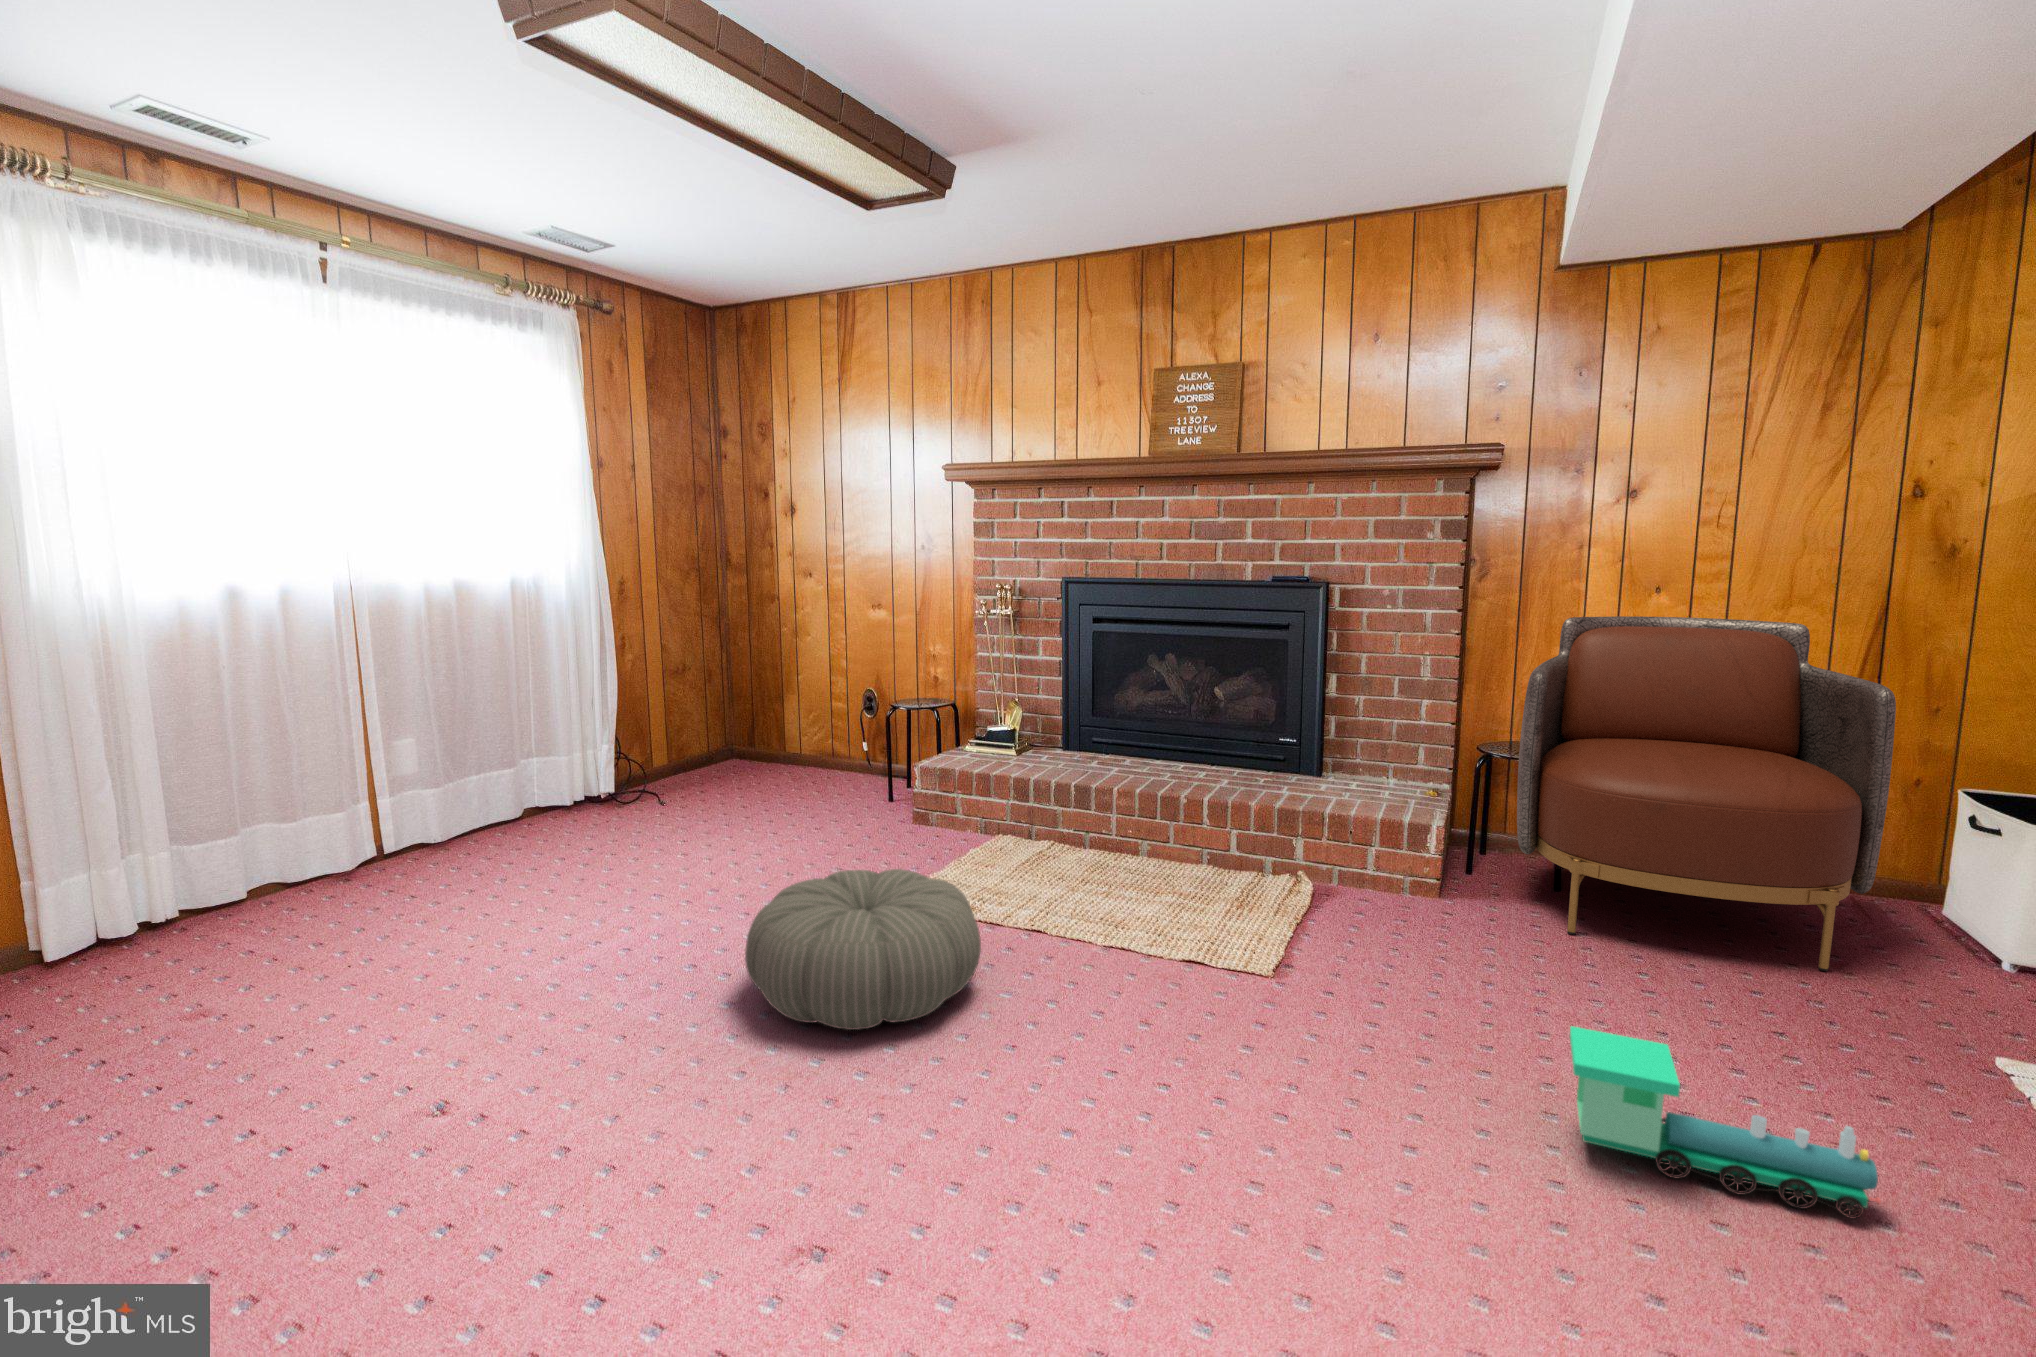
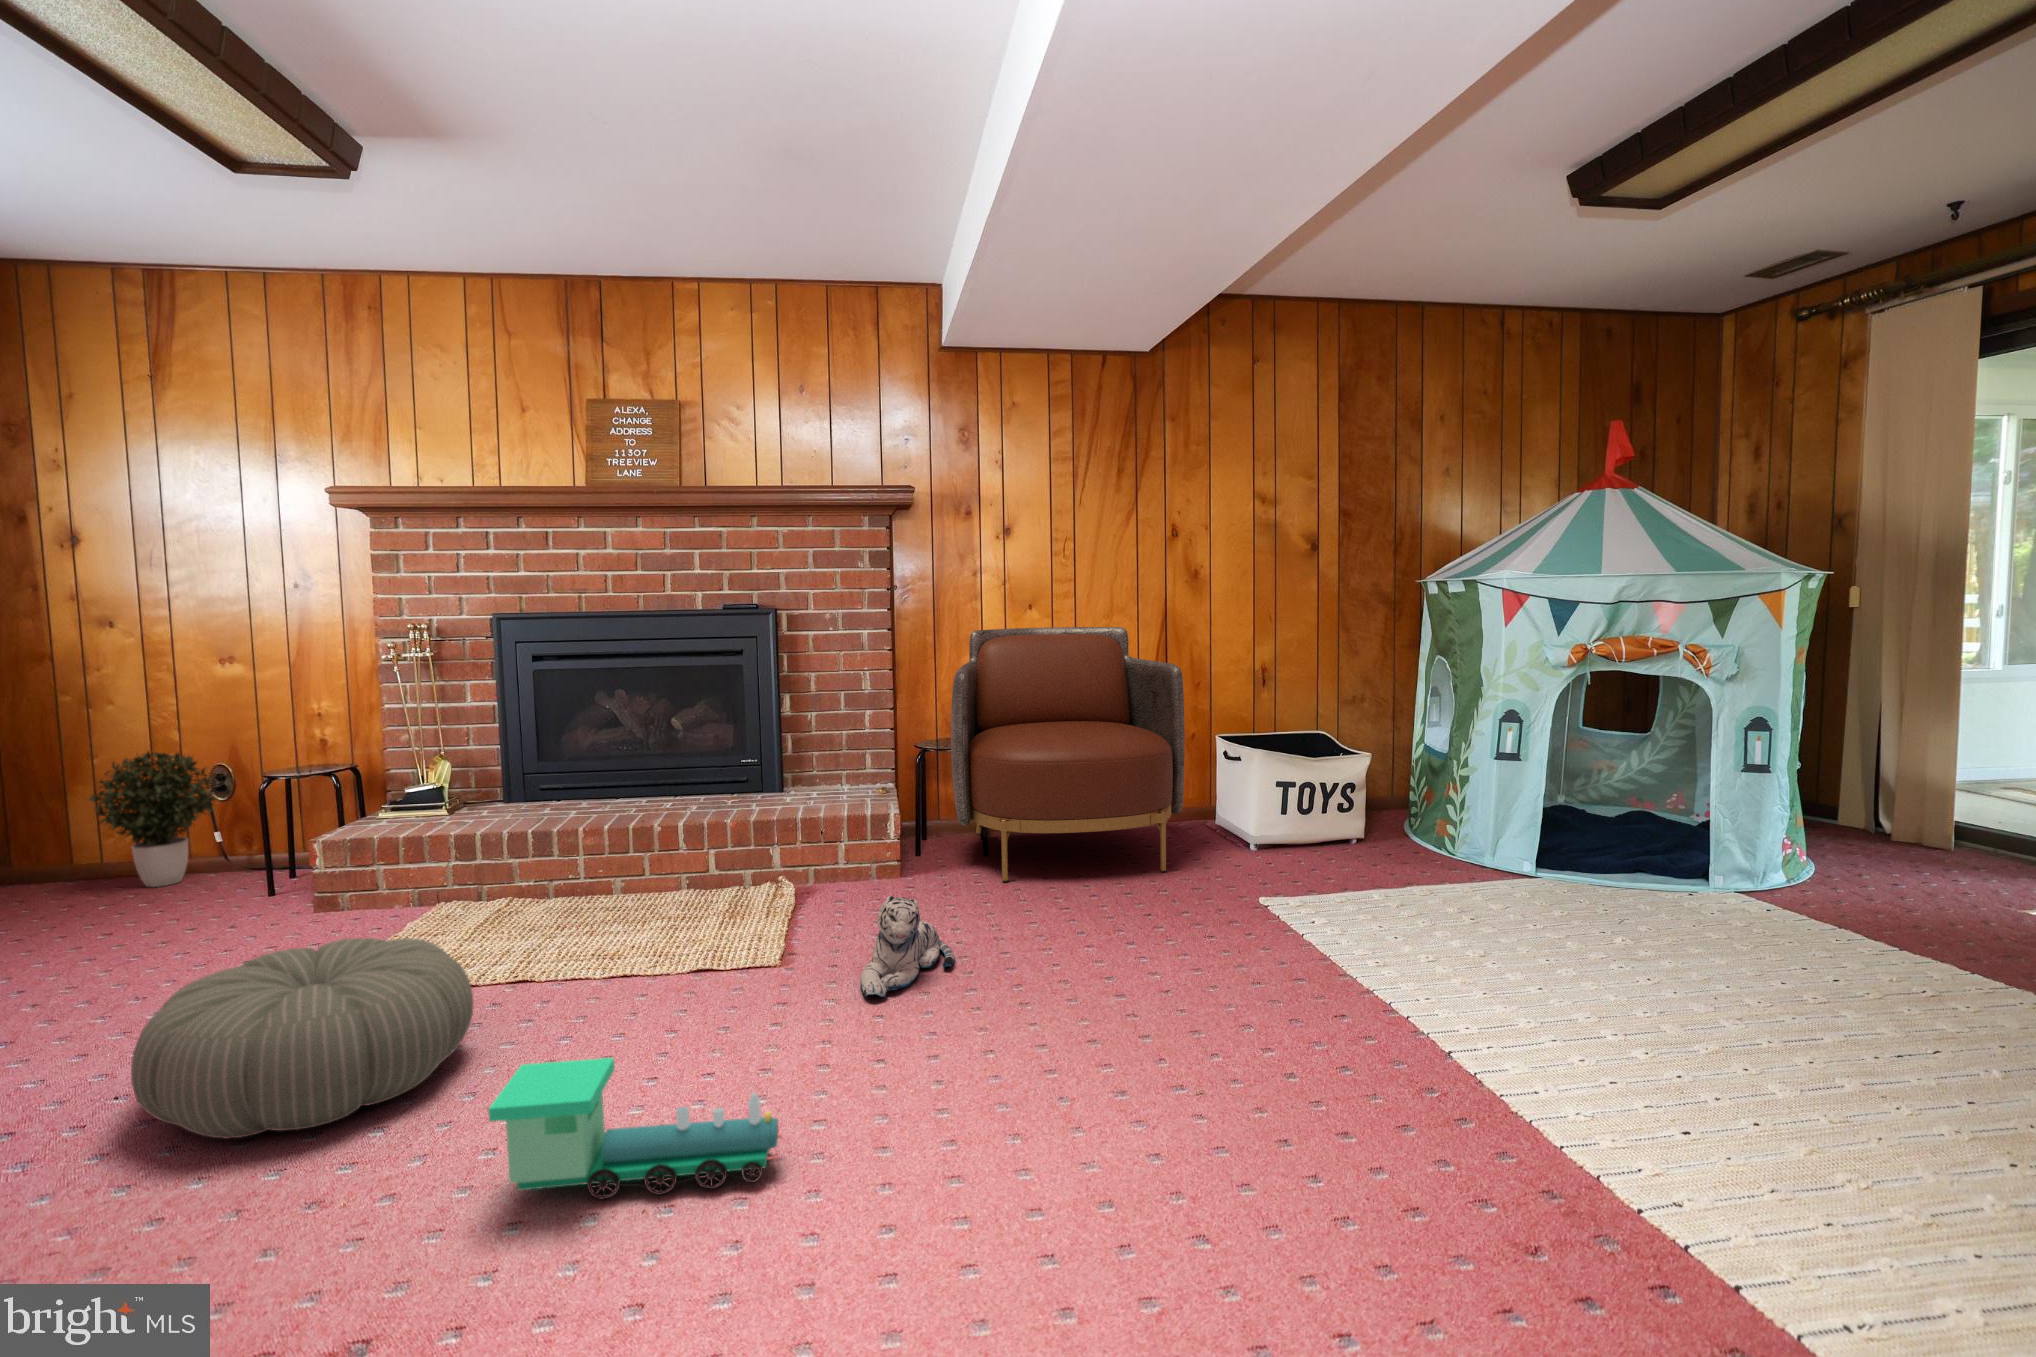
potted plant: none [790,675,867,781] -> present [89,751,216,887]
plush toy: none [1349,936,1475,1051] -> present [860,896,955,997]
toy train: present [1570,1026,1881,1219] -> present [488,1058,782,1199]

